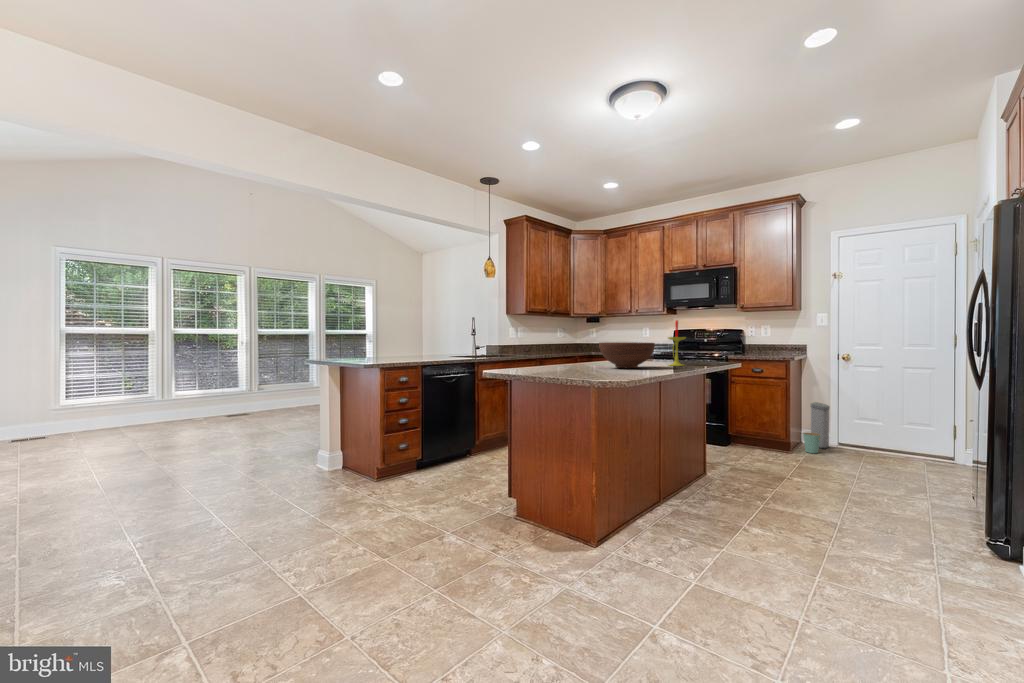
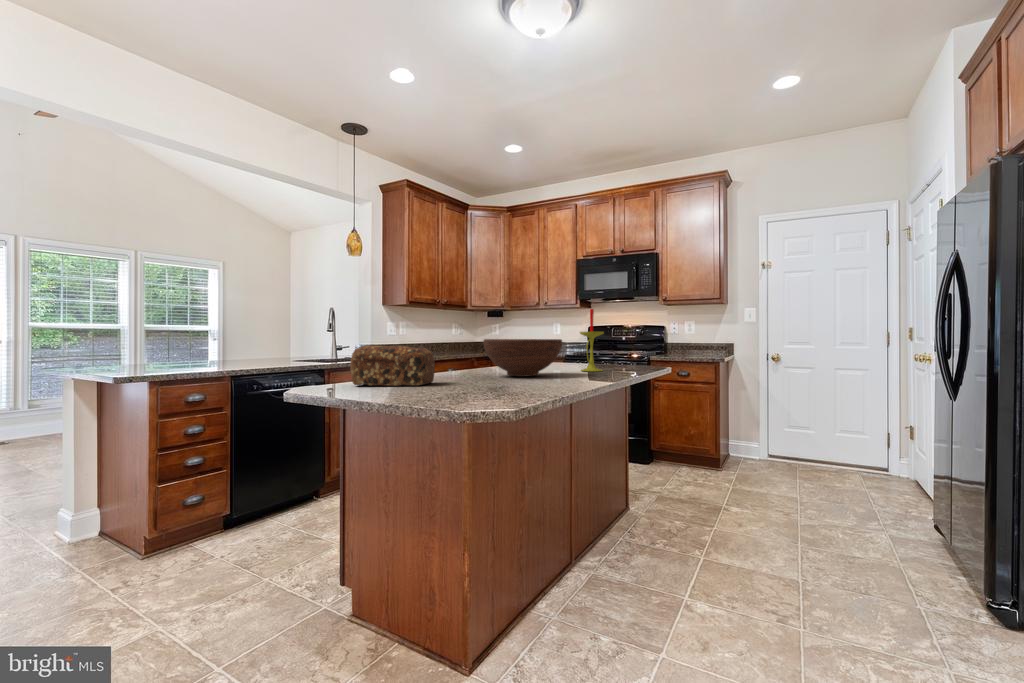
bread loaf: none [519,347,570,372] -> present [350,345,435,386]
trash can: present [803,402,830,453] -> none [733,409,759,470]

